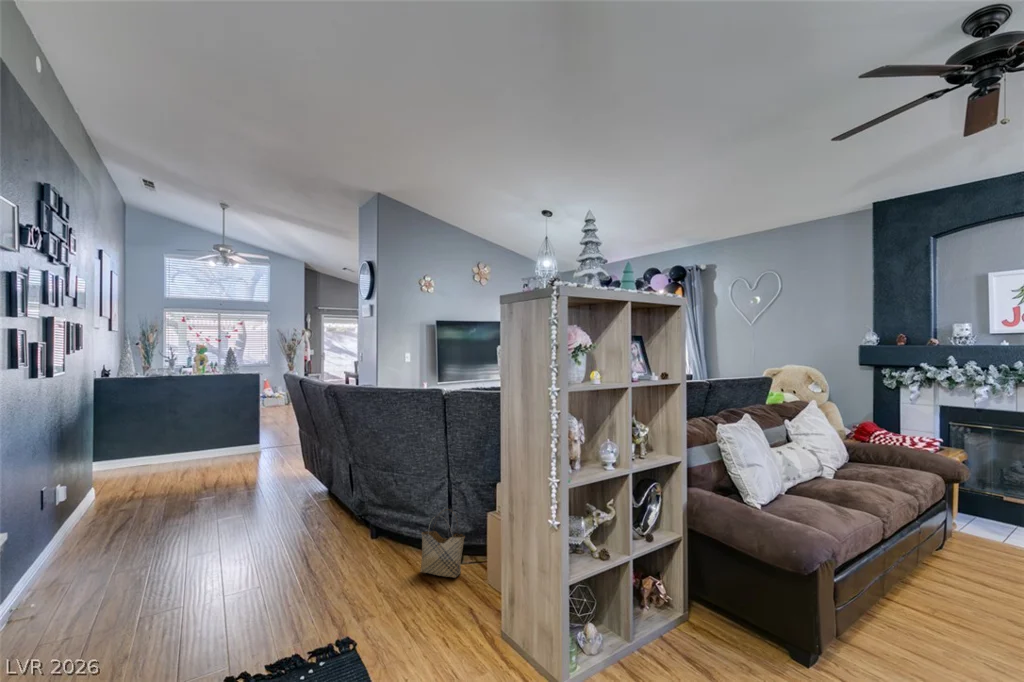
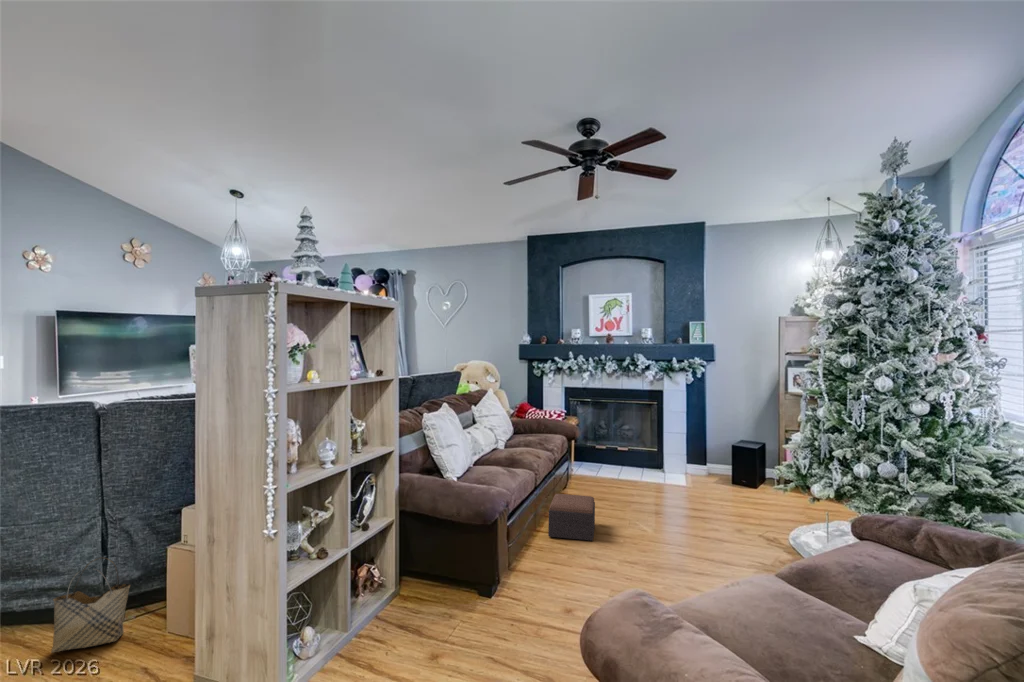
footstool: none [908,556,1002,644] -> present [548,494,595,541]

